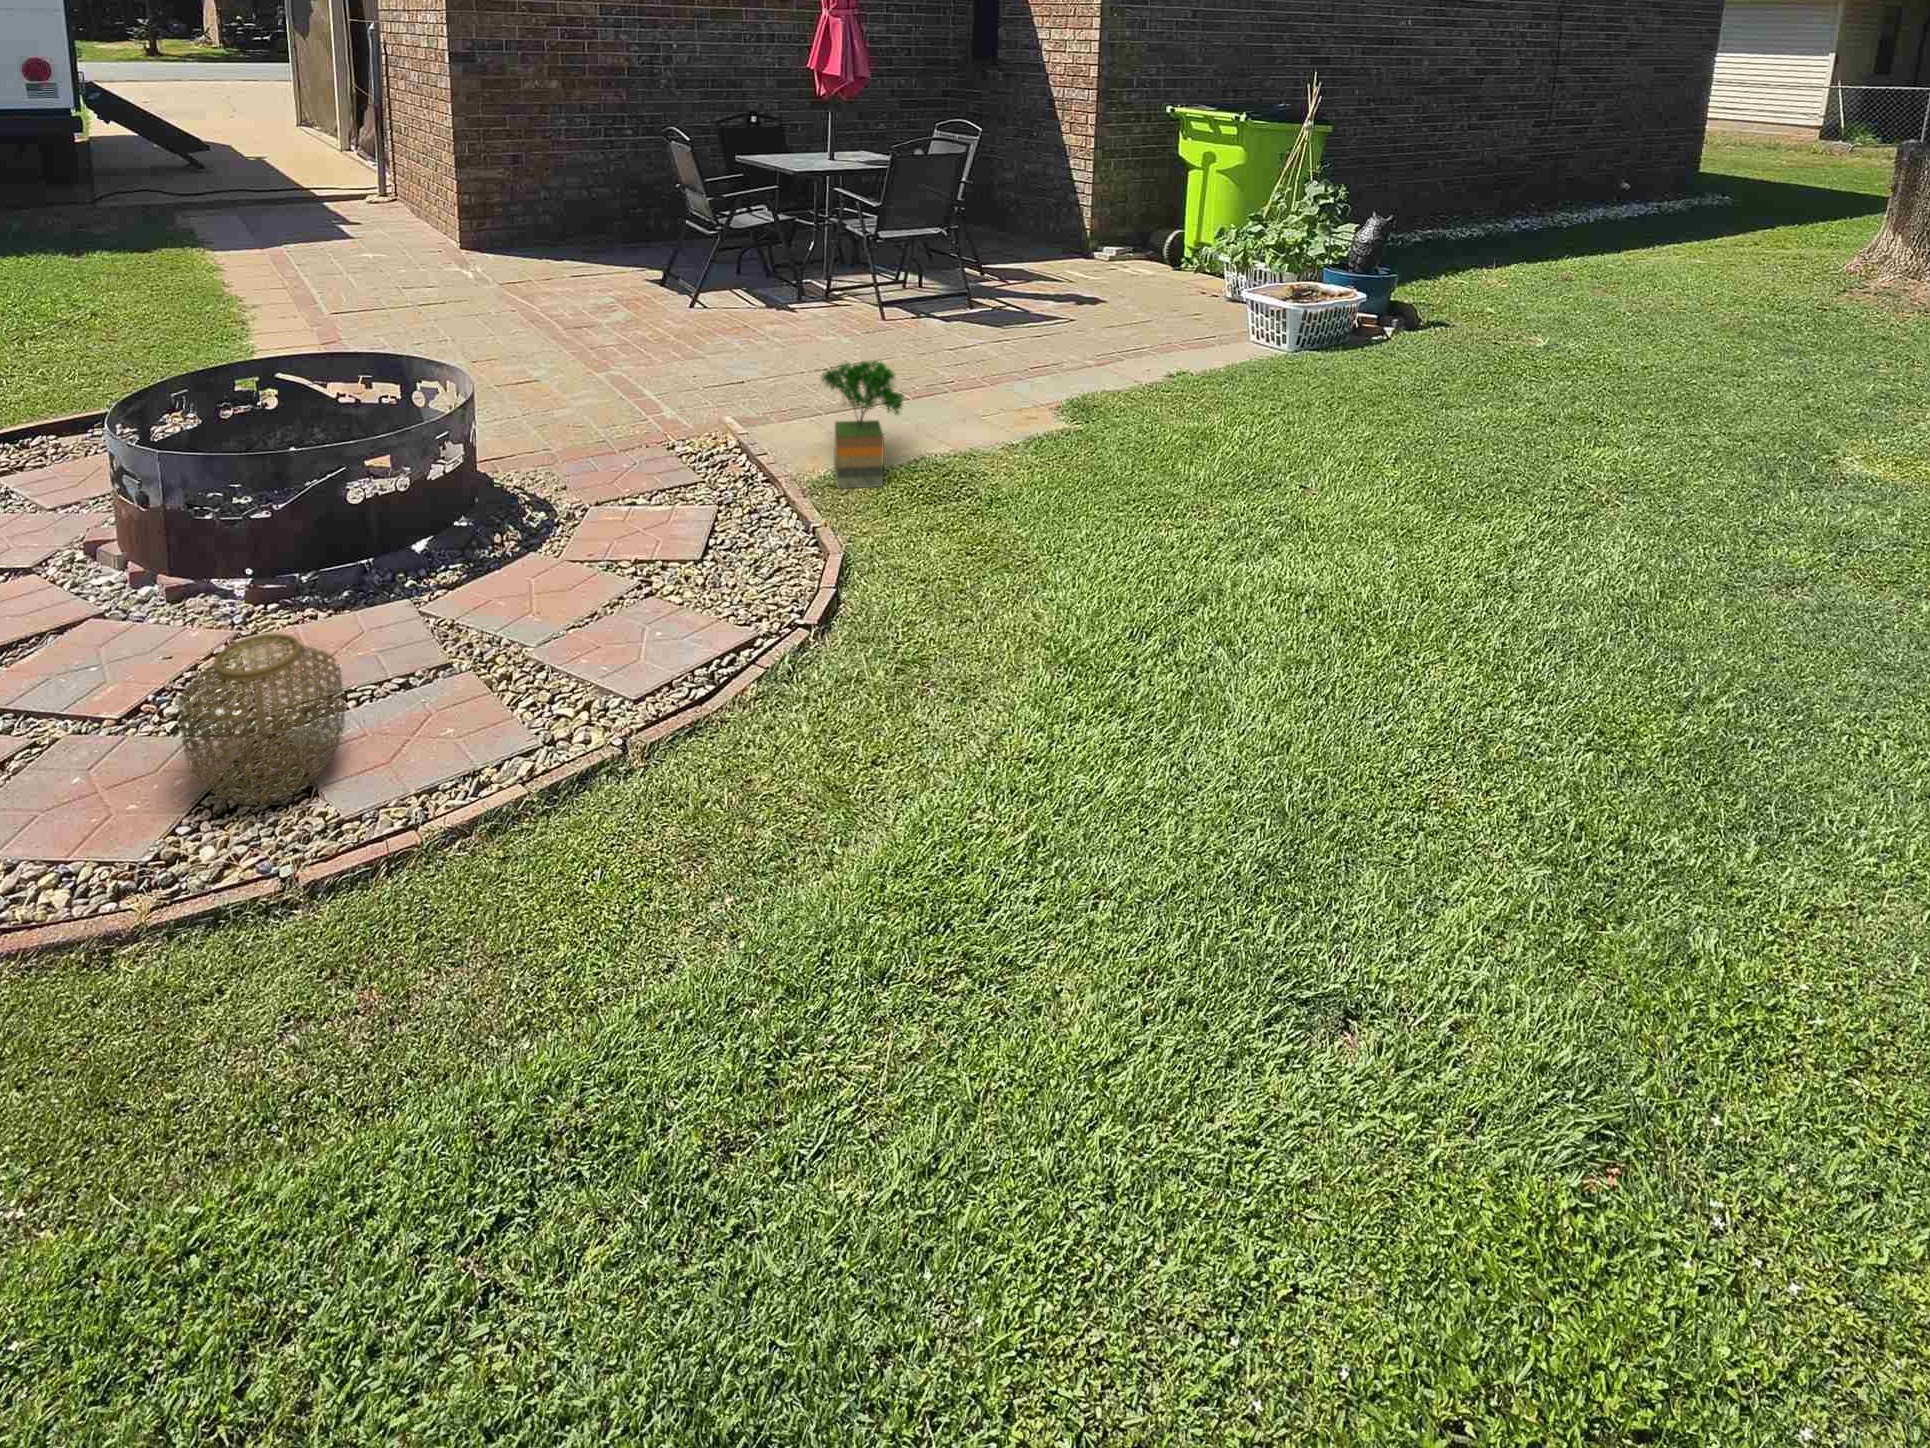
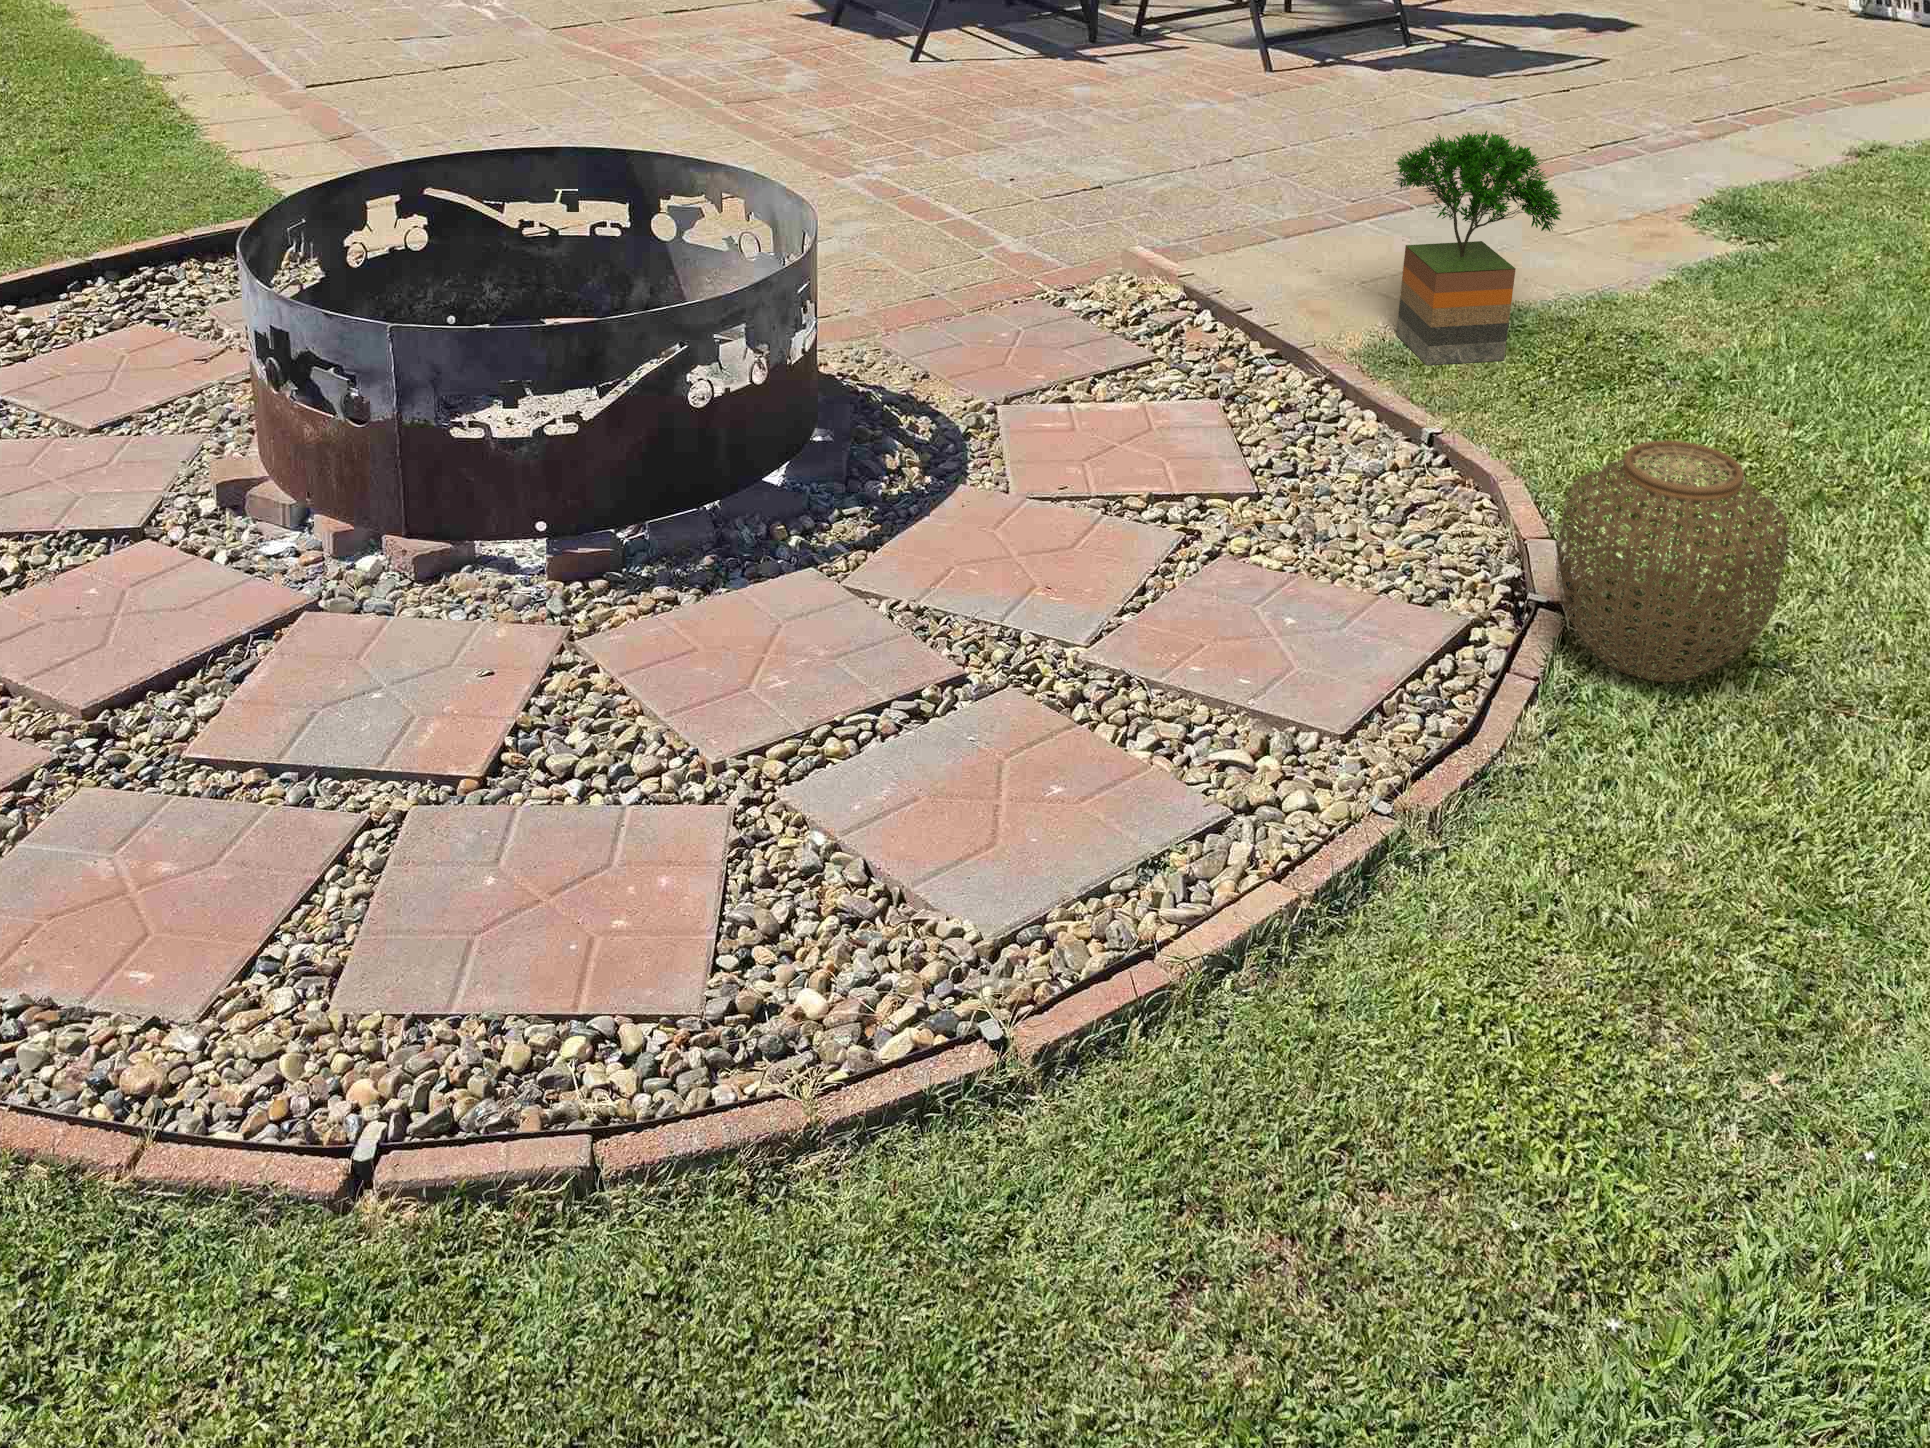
woven basket: present [178,634,345,806] -> present [1556,441,1789,682]

